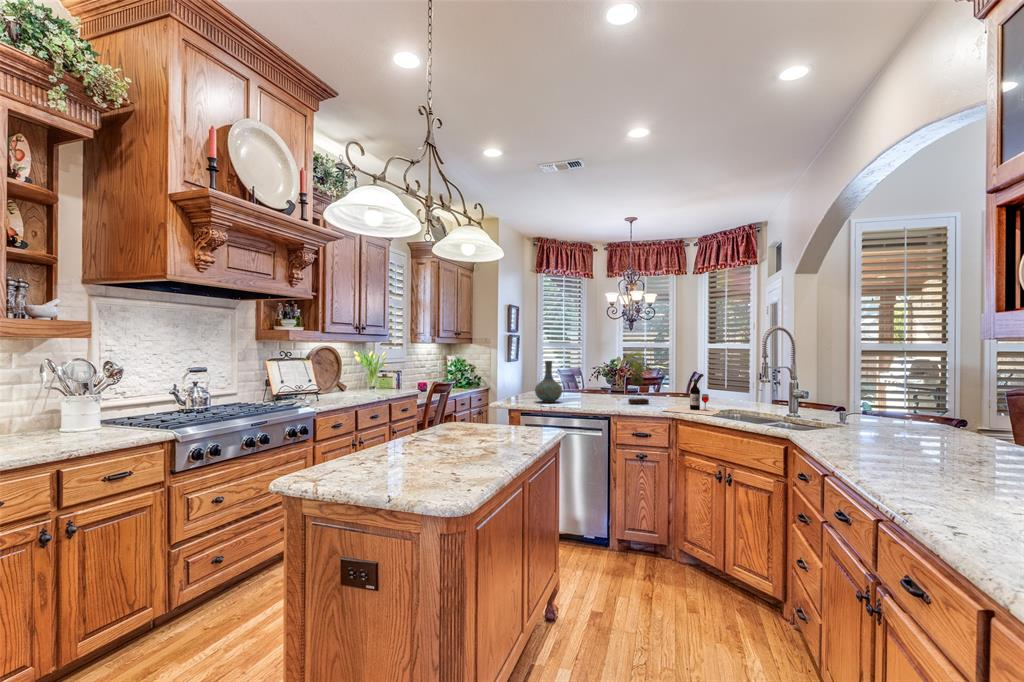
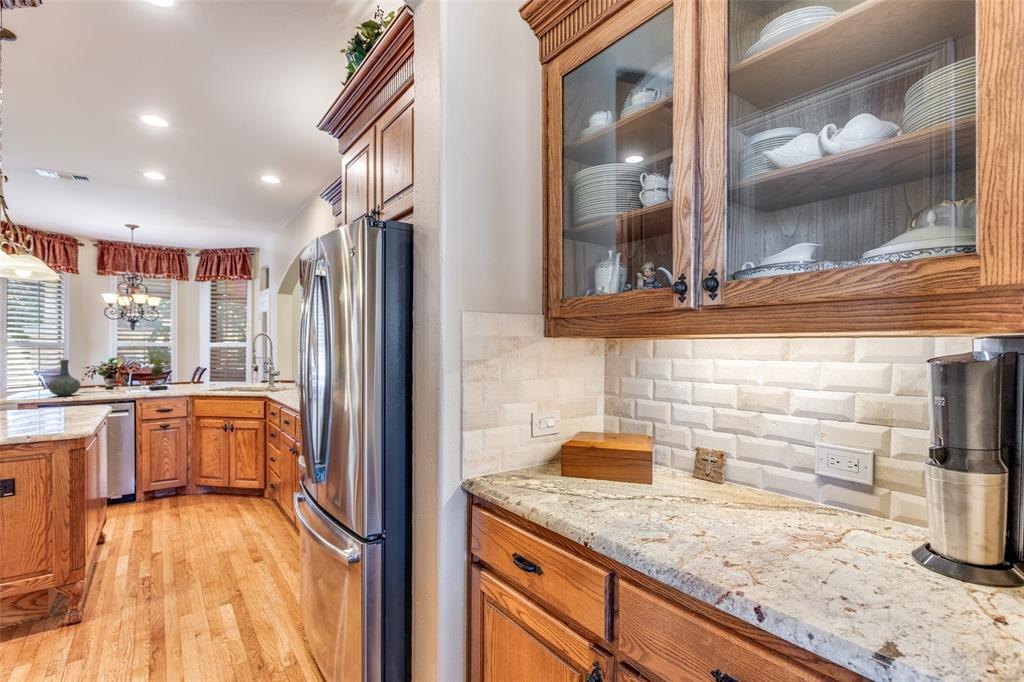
wine bottle: present [662,379,719,415] -> present [84,369,127,392]

